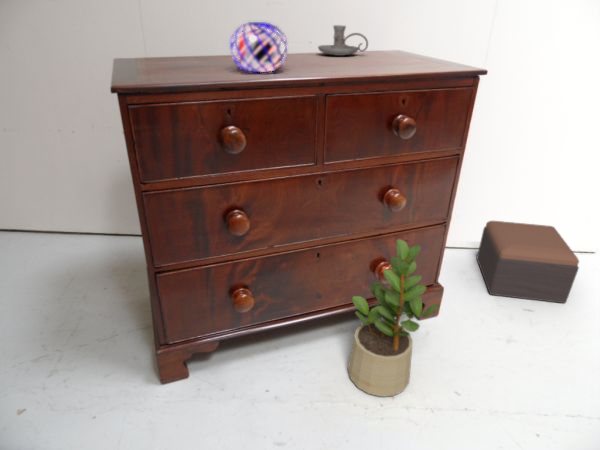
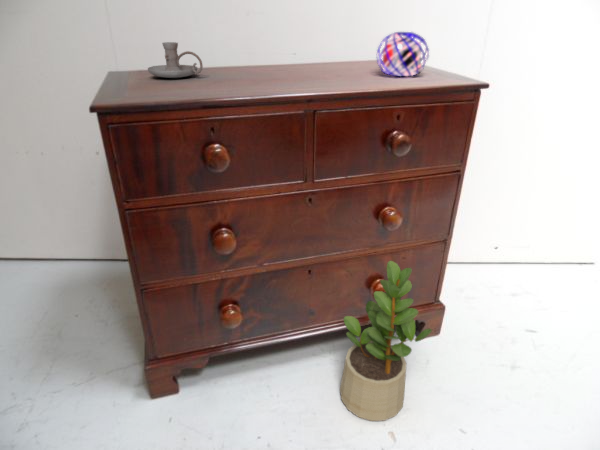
decorative orb: present [230,22,287,72] -> present [377,32,429,76]
candle holder: present [318,25,368,56] -> present [148,42,203,78]
footstool: present [477,221,579,303] -> none [484,236,591,325]

